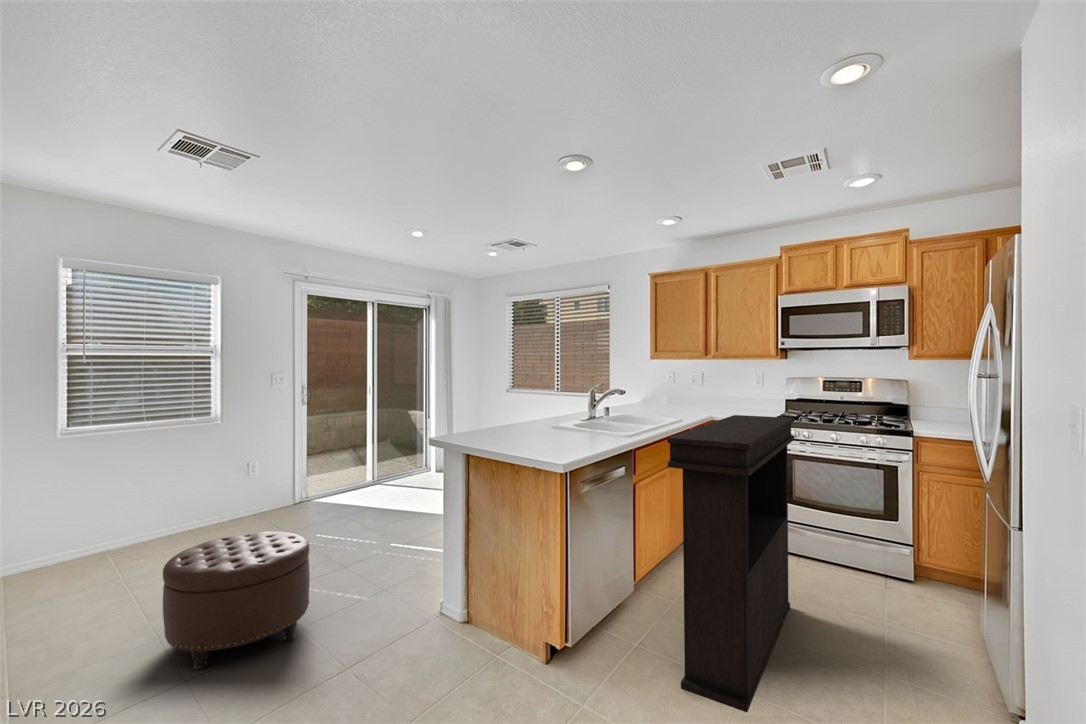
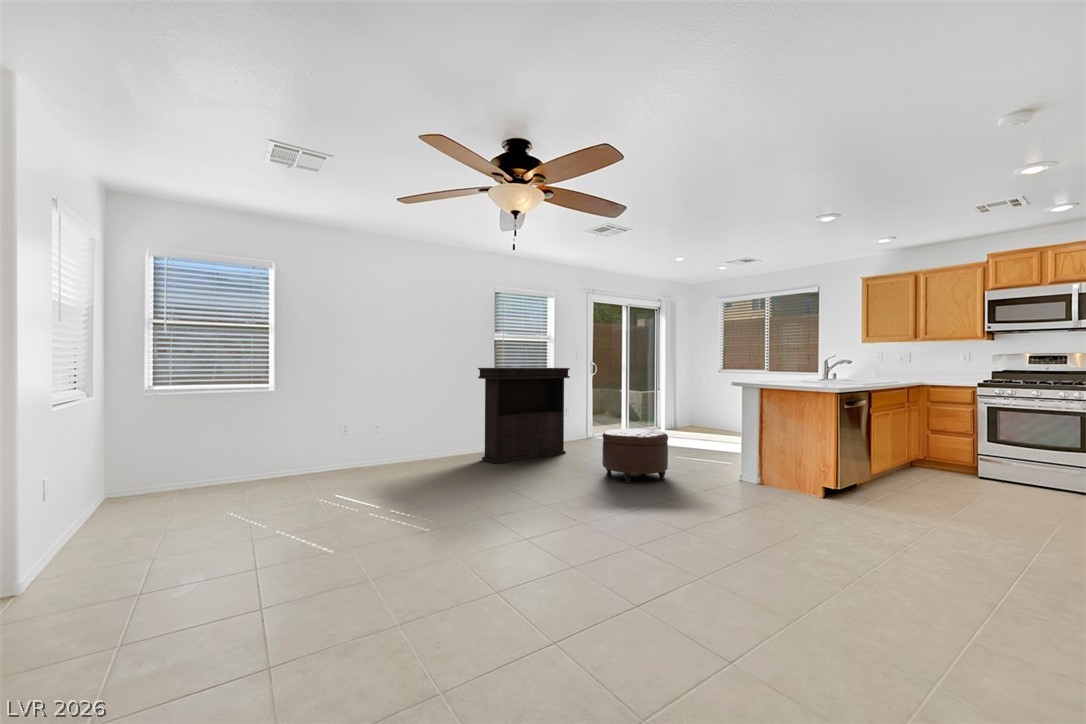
console table: present [667,415,794,712] -> present [478,368,570,463]

